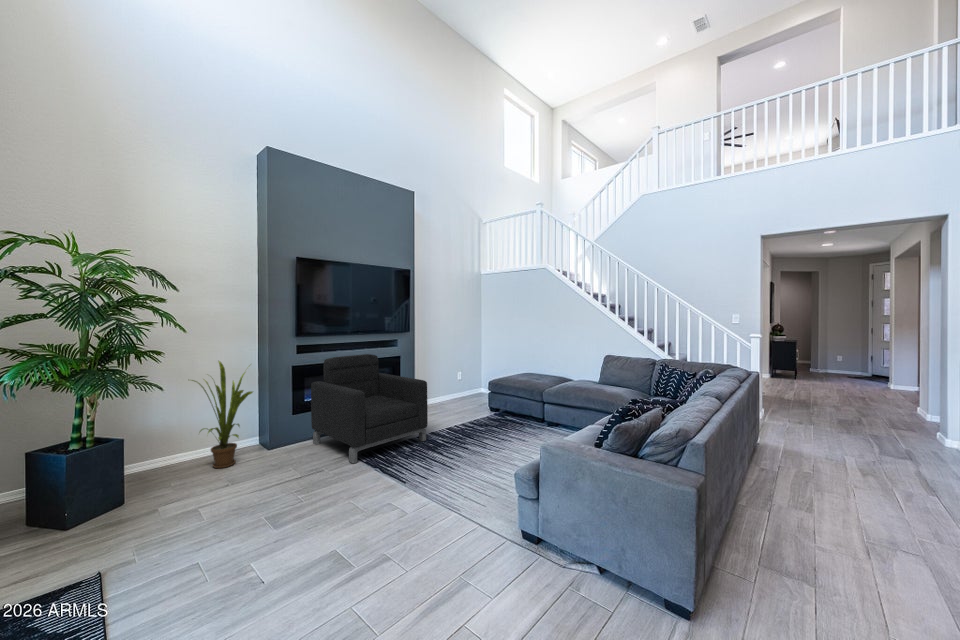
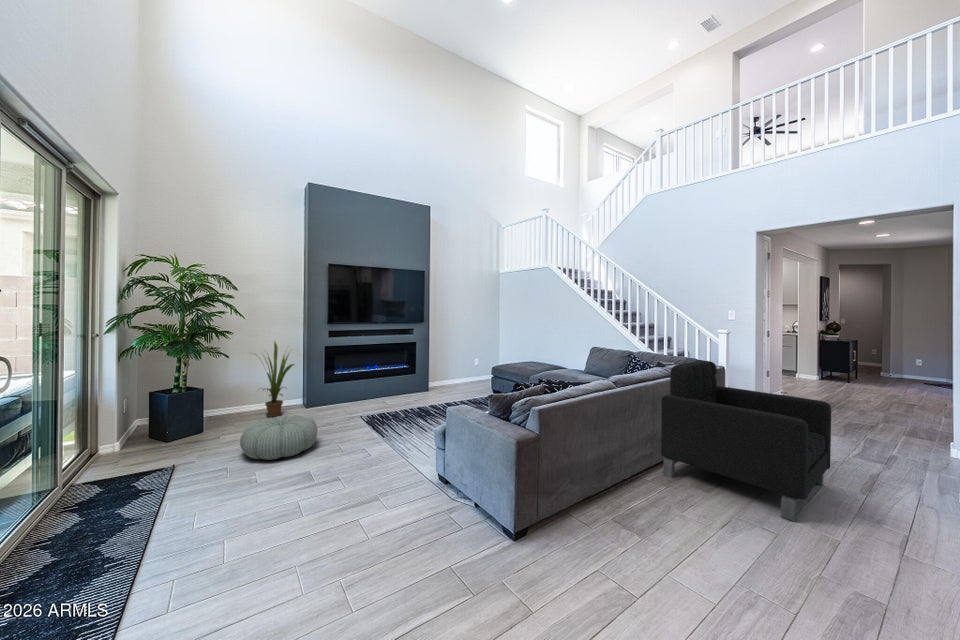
armchair: present [311,354,428,464] -> present [661,360,831,522]
pouf: none [209,466,322,542] -> present [240,415,317,460]

